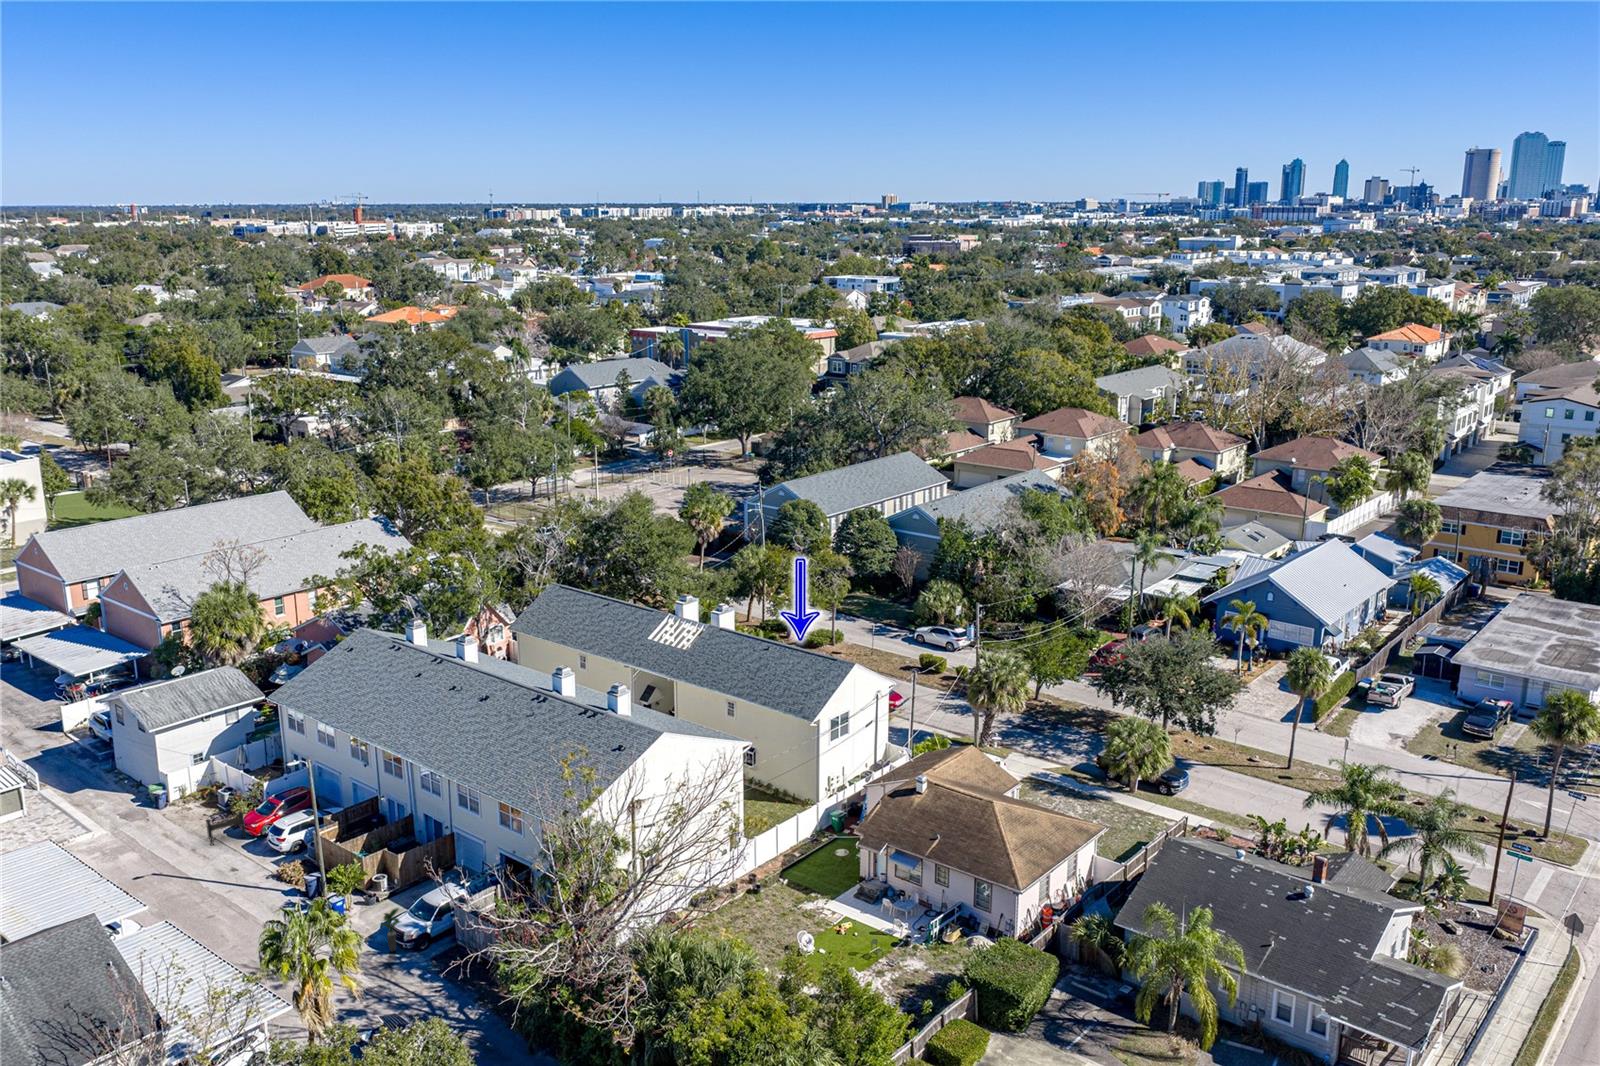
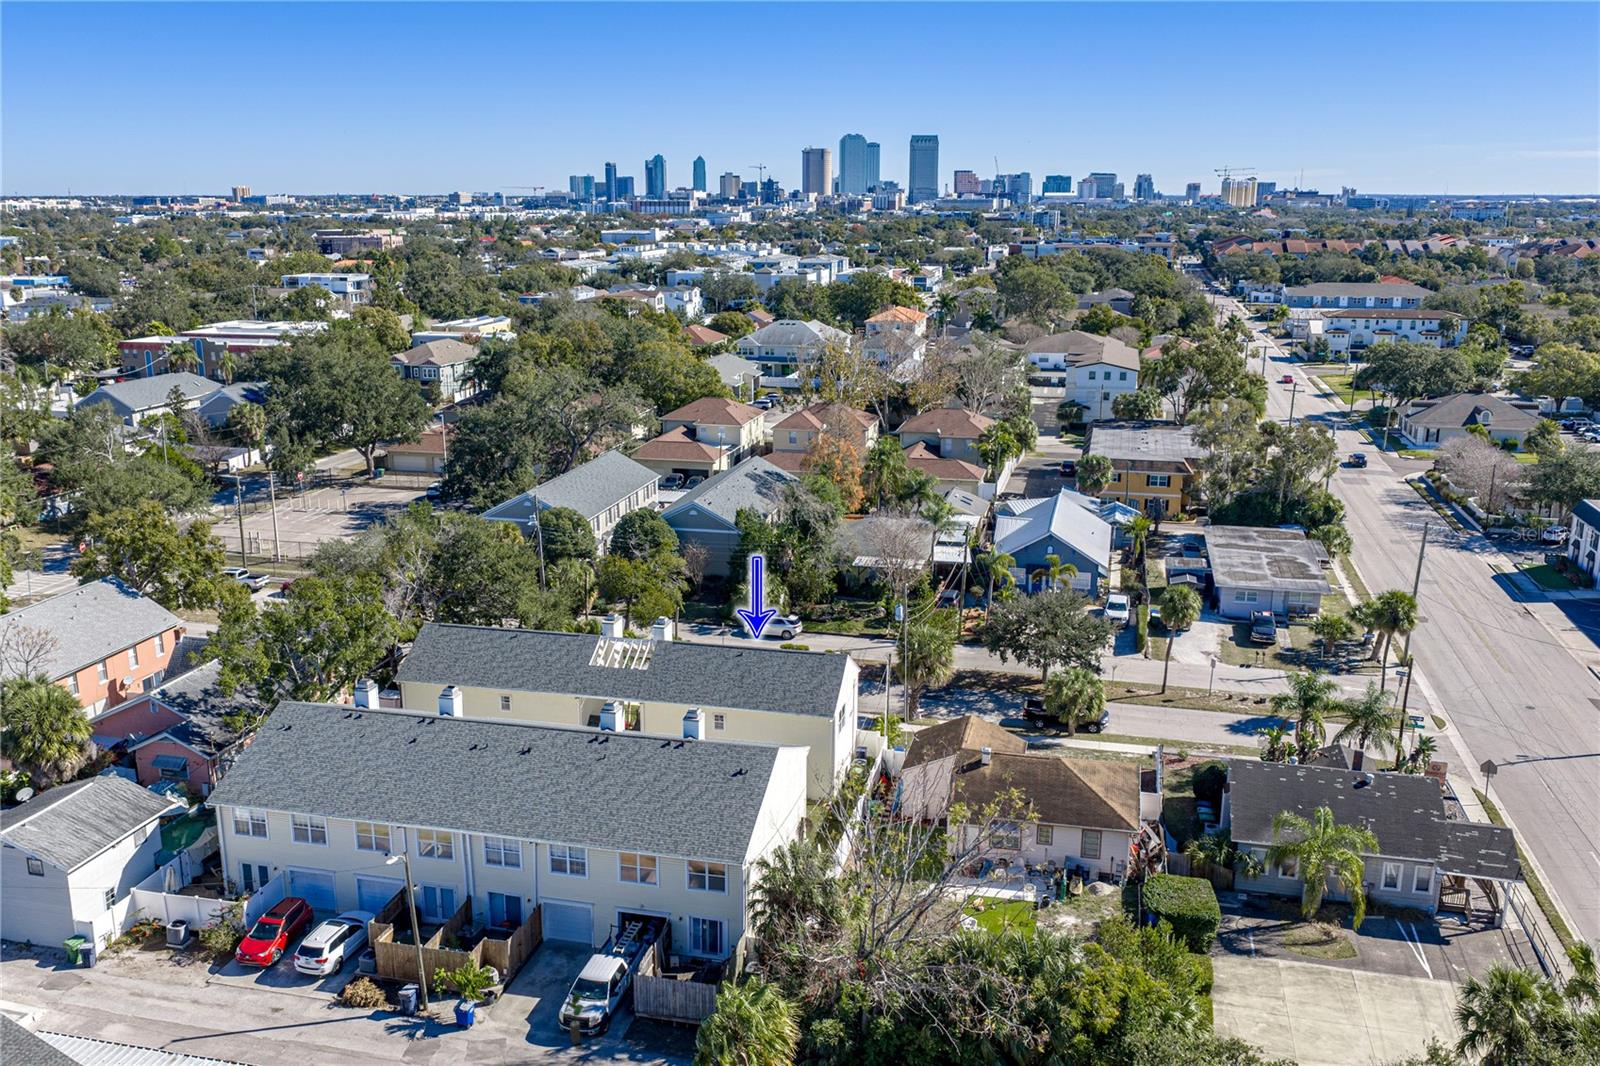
bench: present [206,811,246,845] -> none [199,942,252,993]

